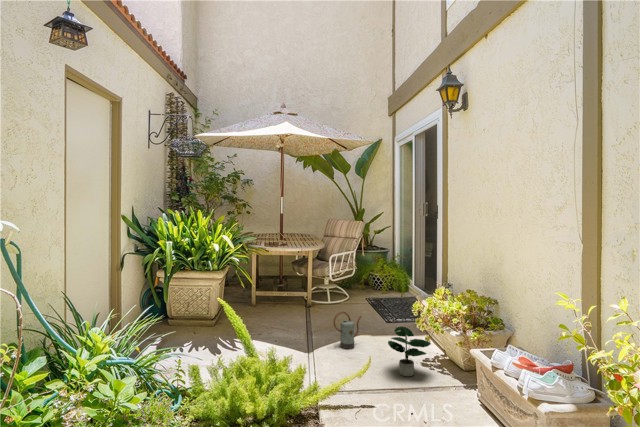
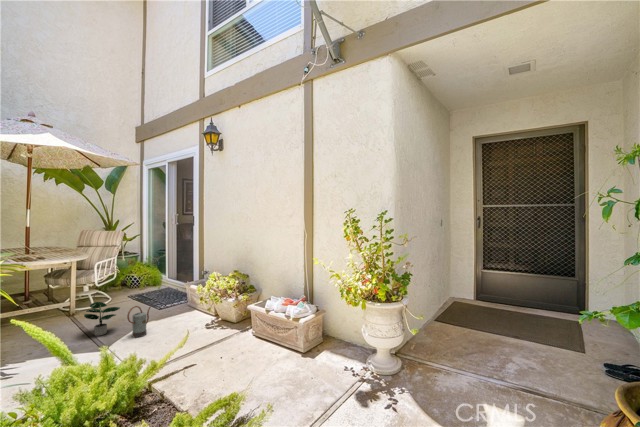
potted plant: present [388,326,431,376] -> present [84,302,120,336]

